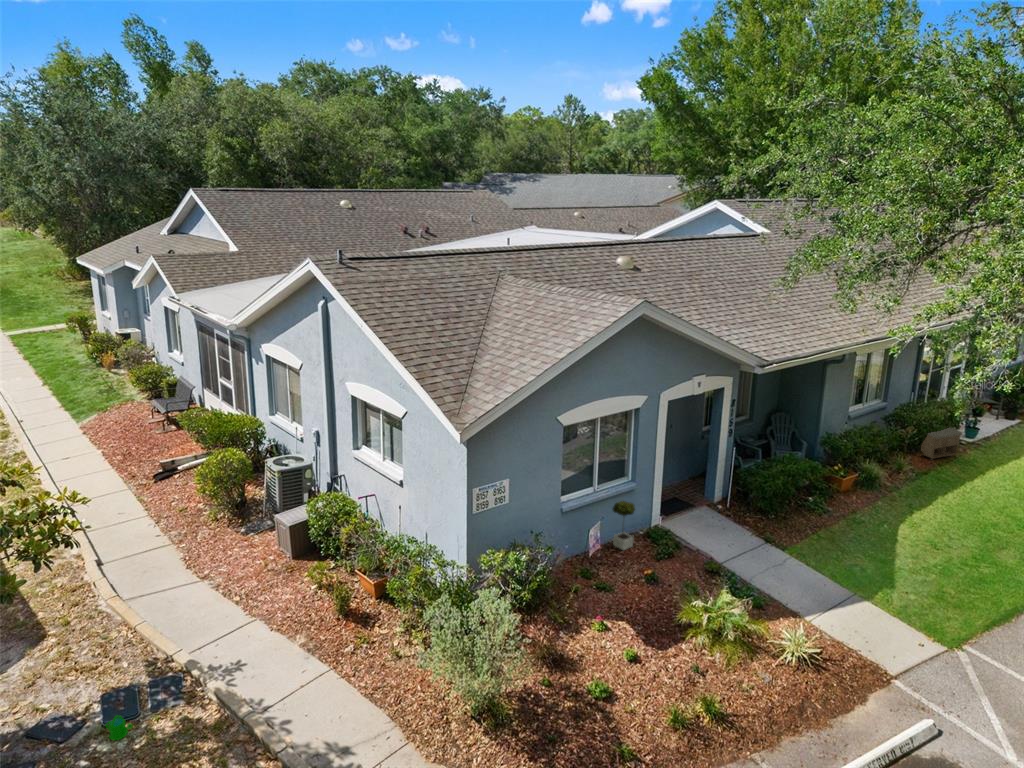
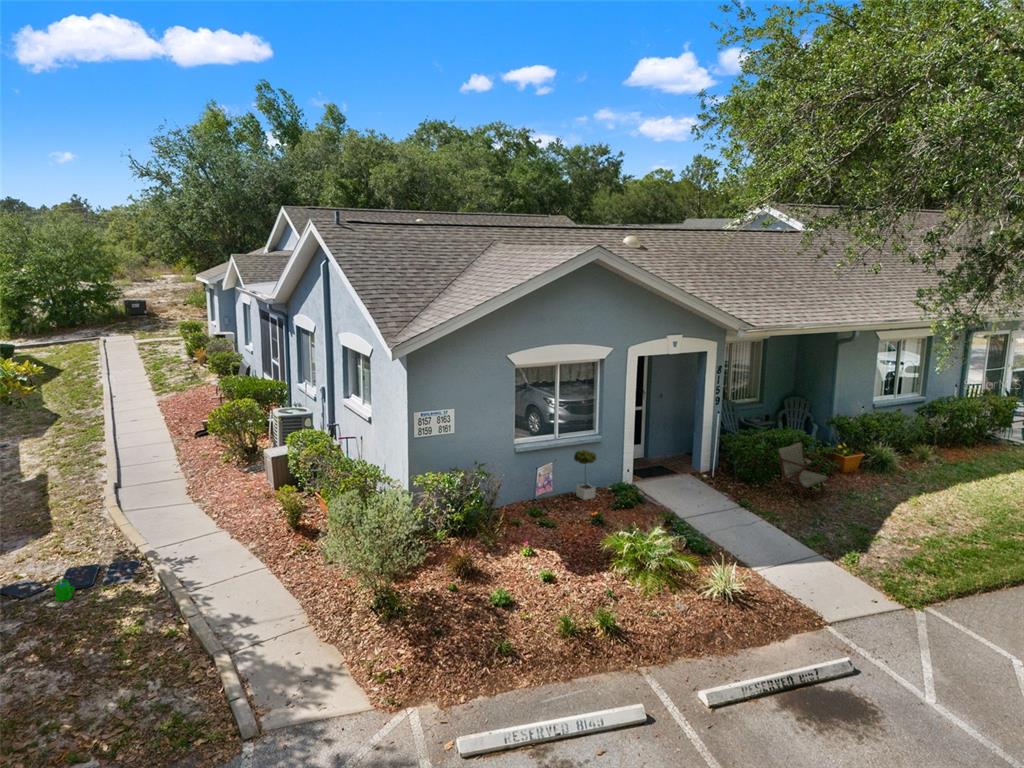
storage bench: present [921,428,962,460] -> none [943,421,995,455]
lounge chair: none [783,470,841,532] -> present [770,443,830,503]

